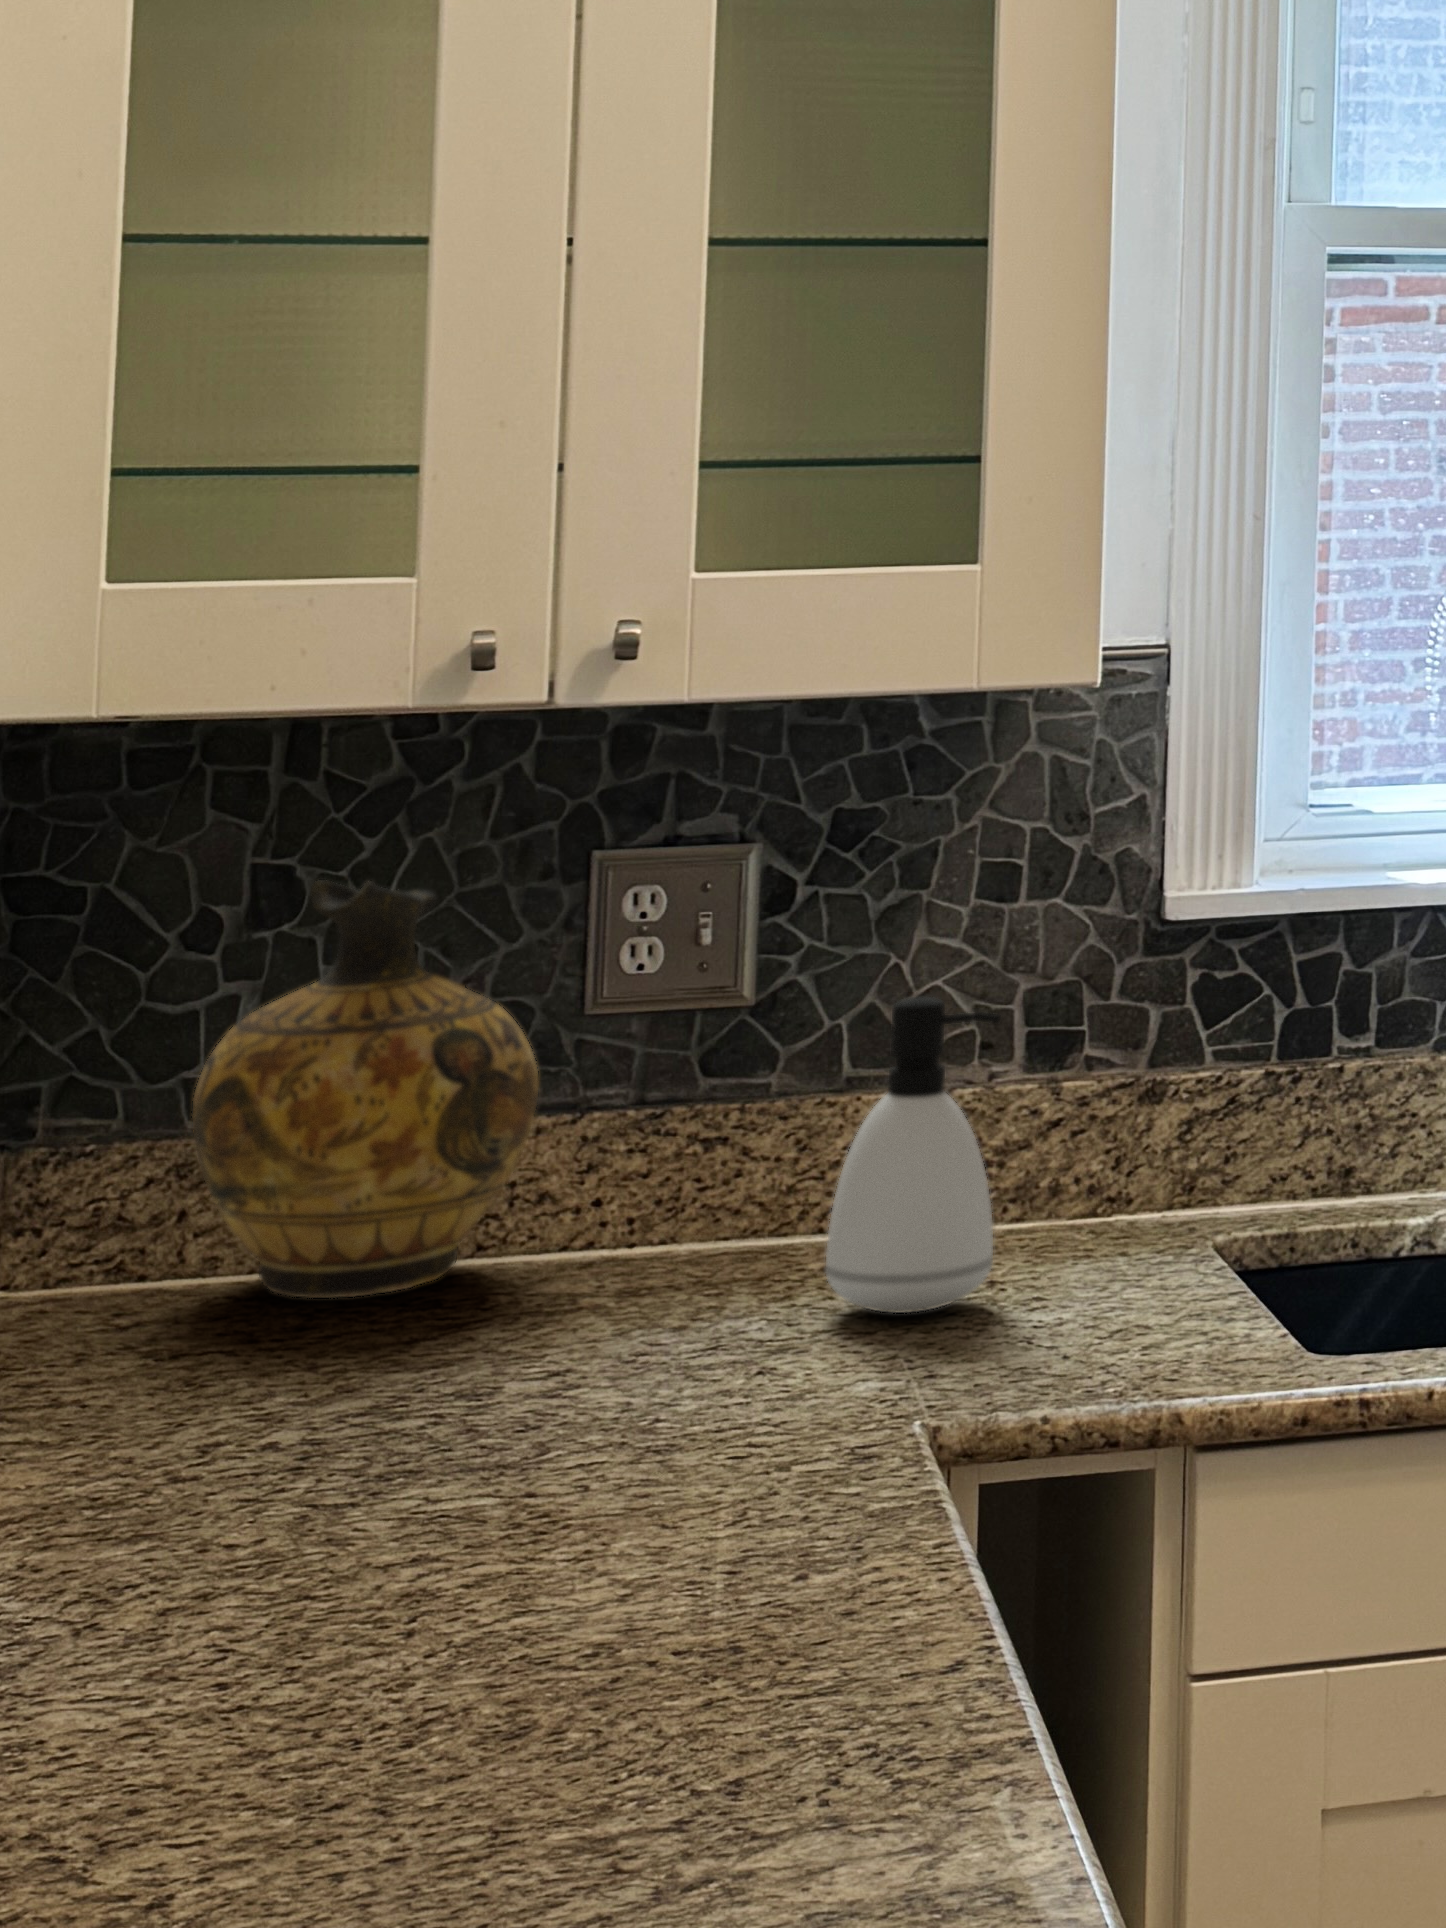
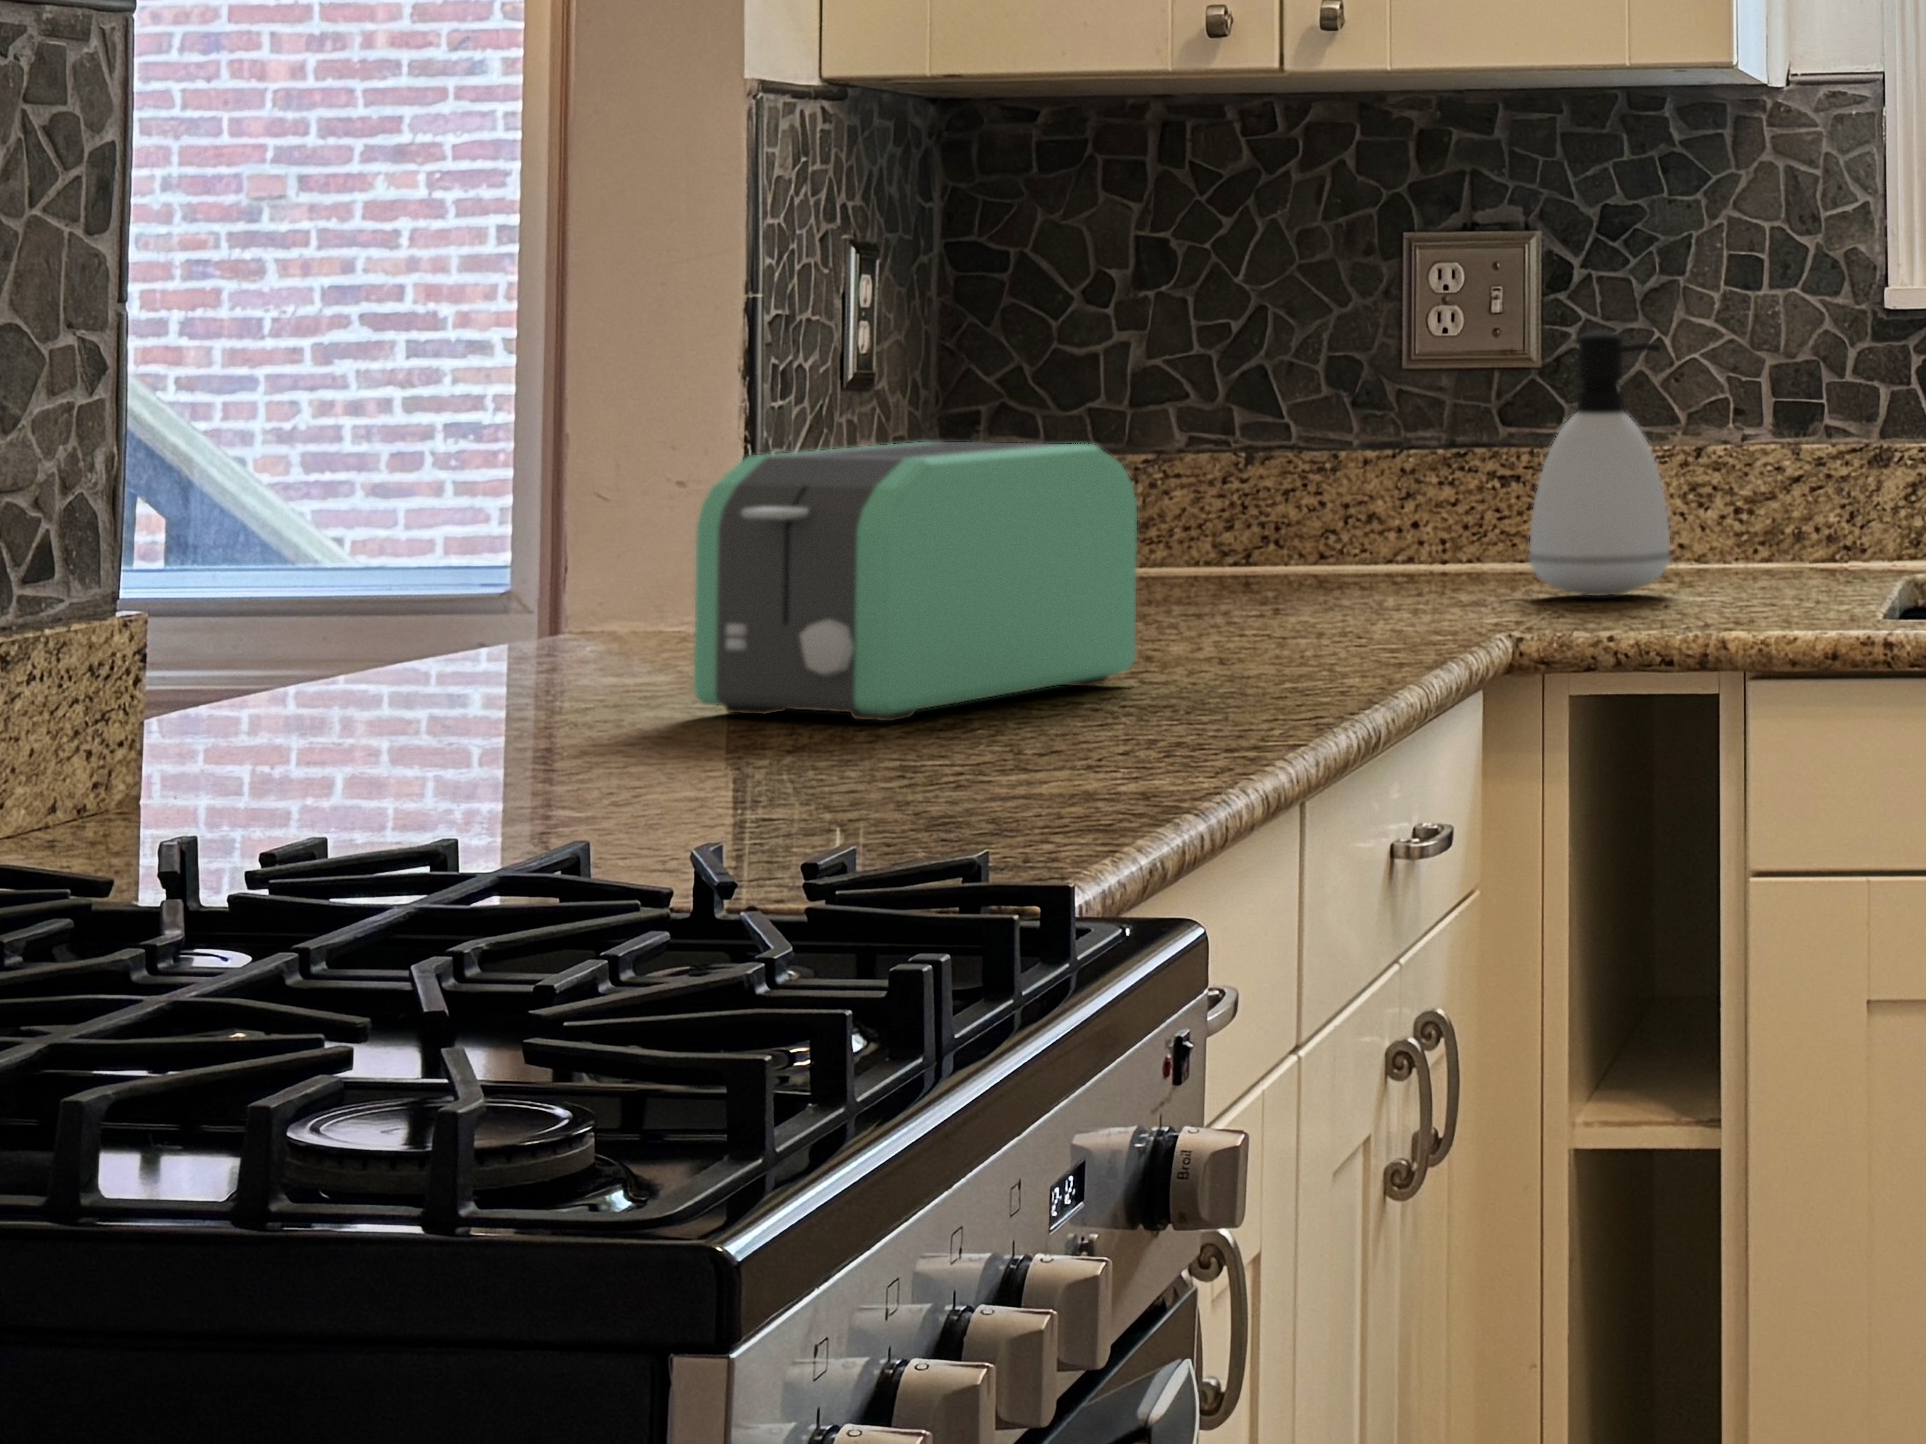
ceramic jug: present [192,880,538,1298] -> none [1087,242,1359,578]
toaster: none [111,1312,620,1752] -> present [694,442,1137,721]

